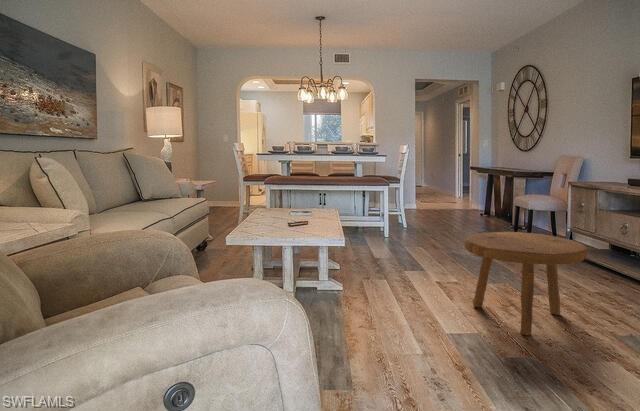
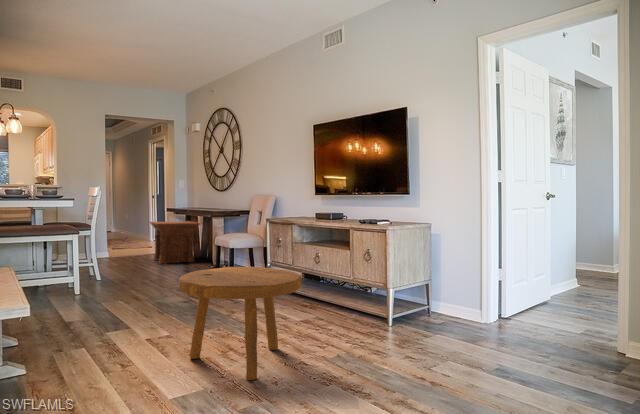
side table: none [452,181,501,221] -> present [149,221,200,264]

